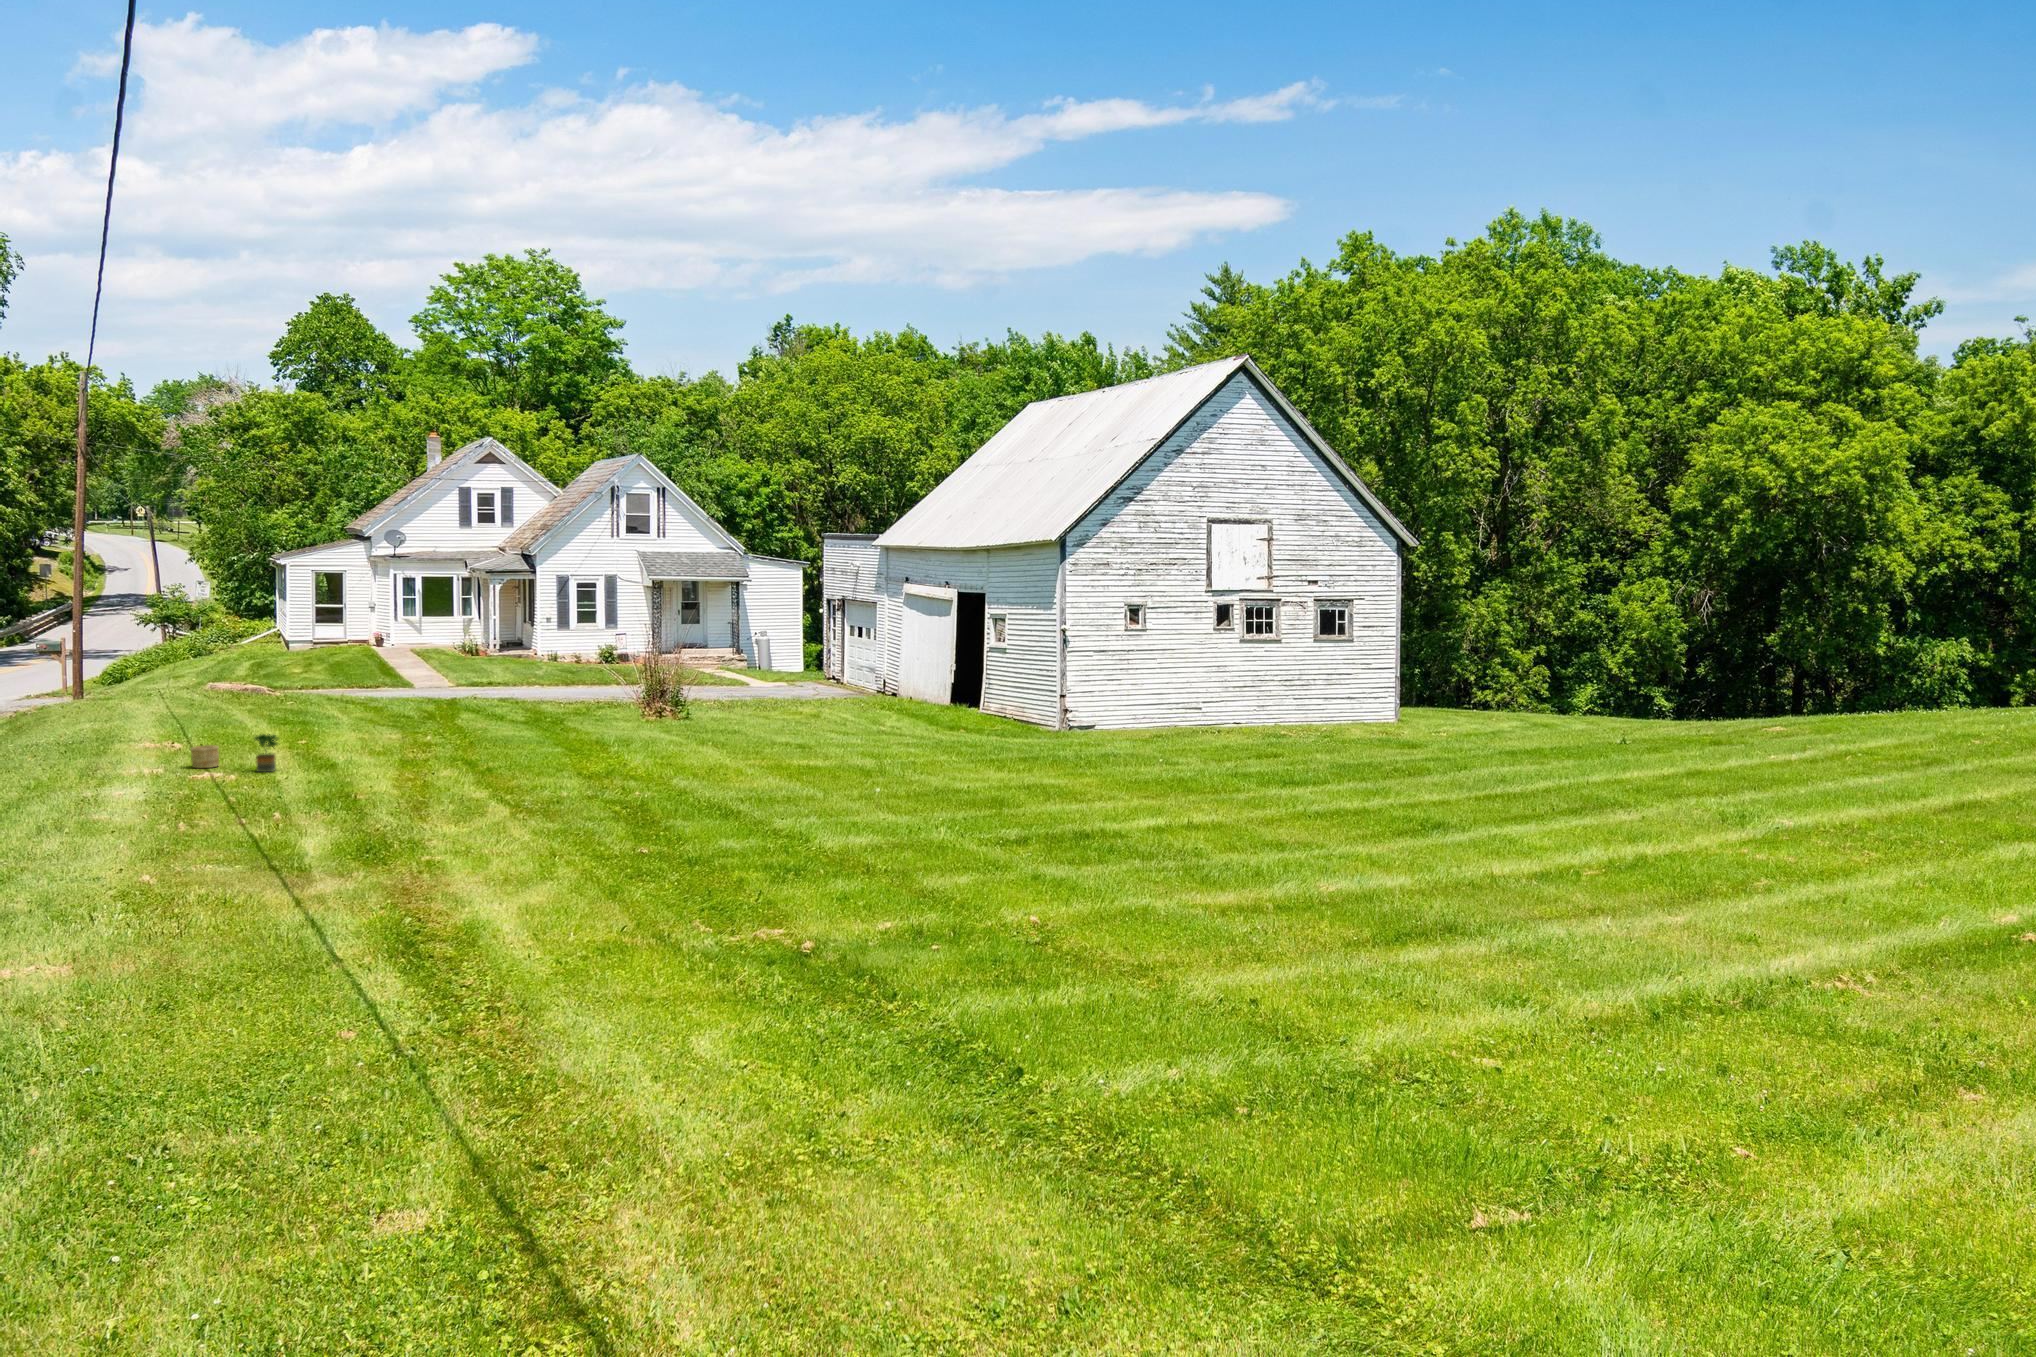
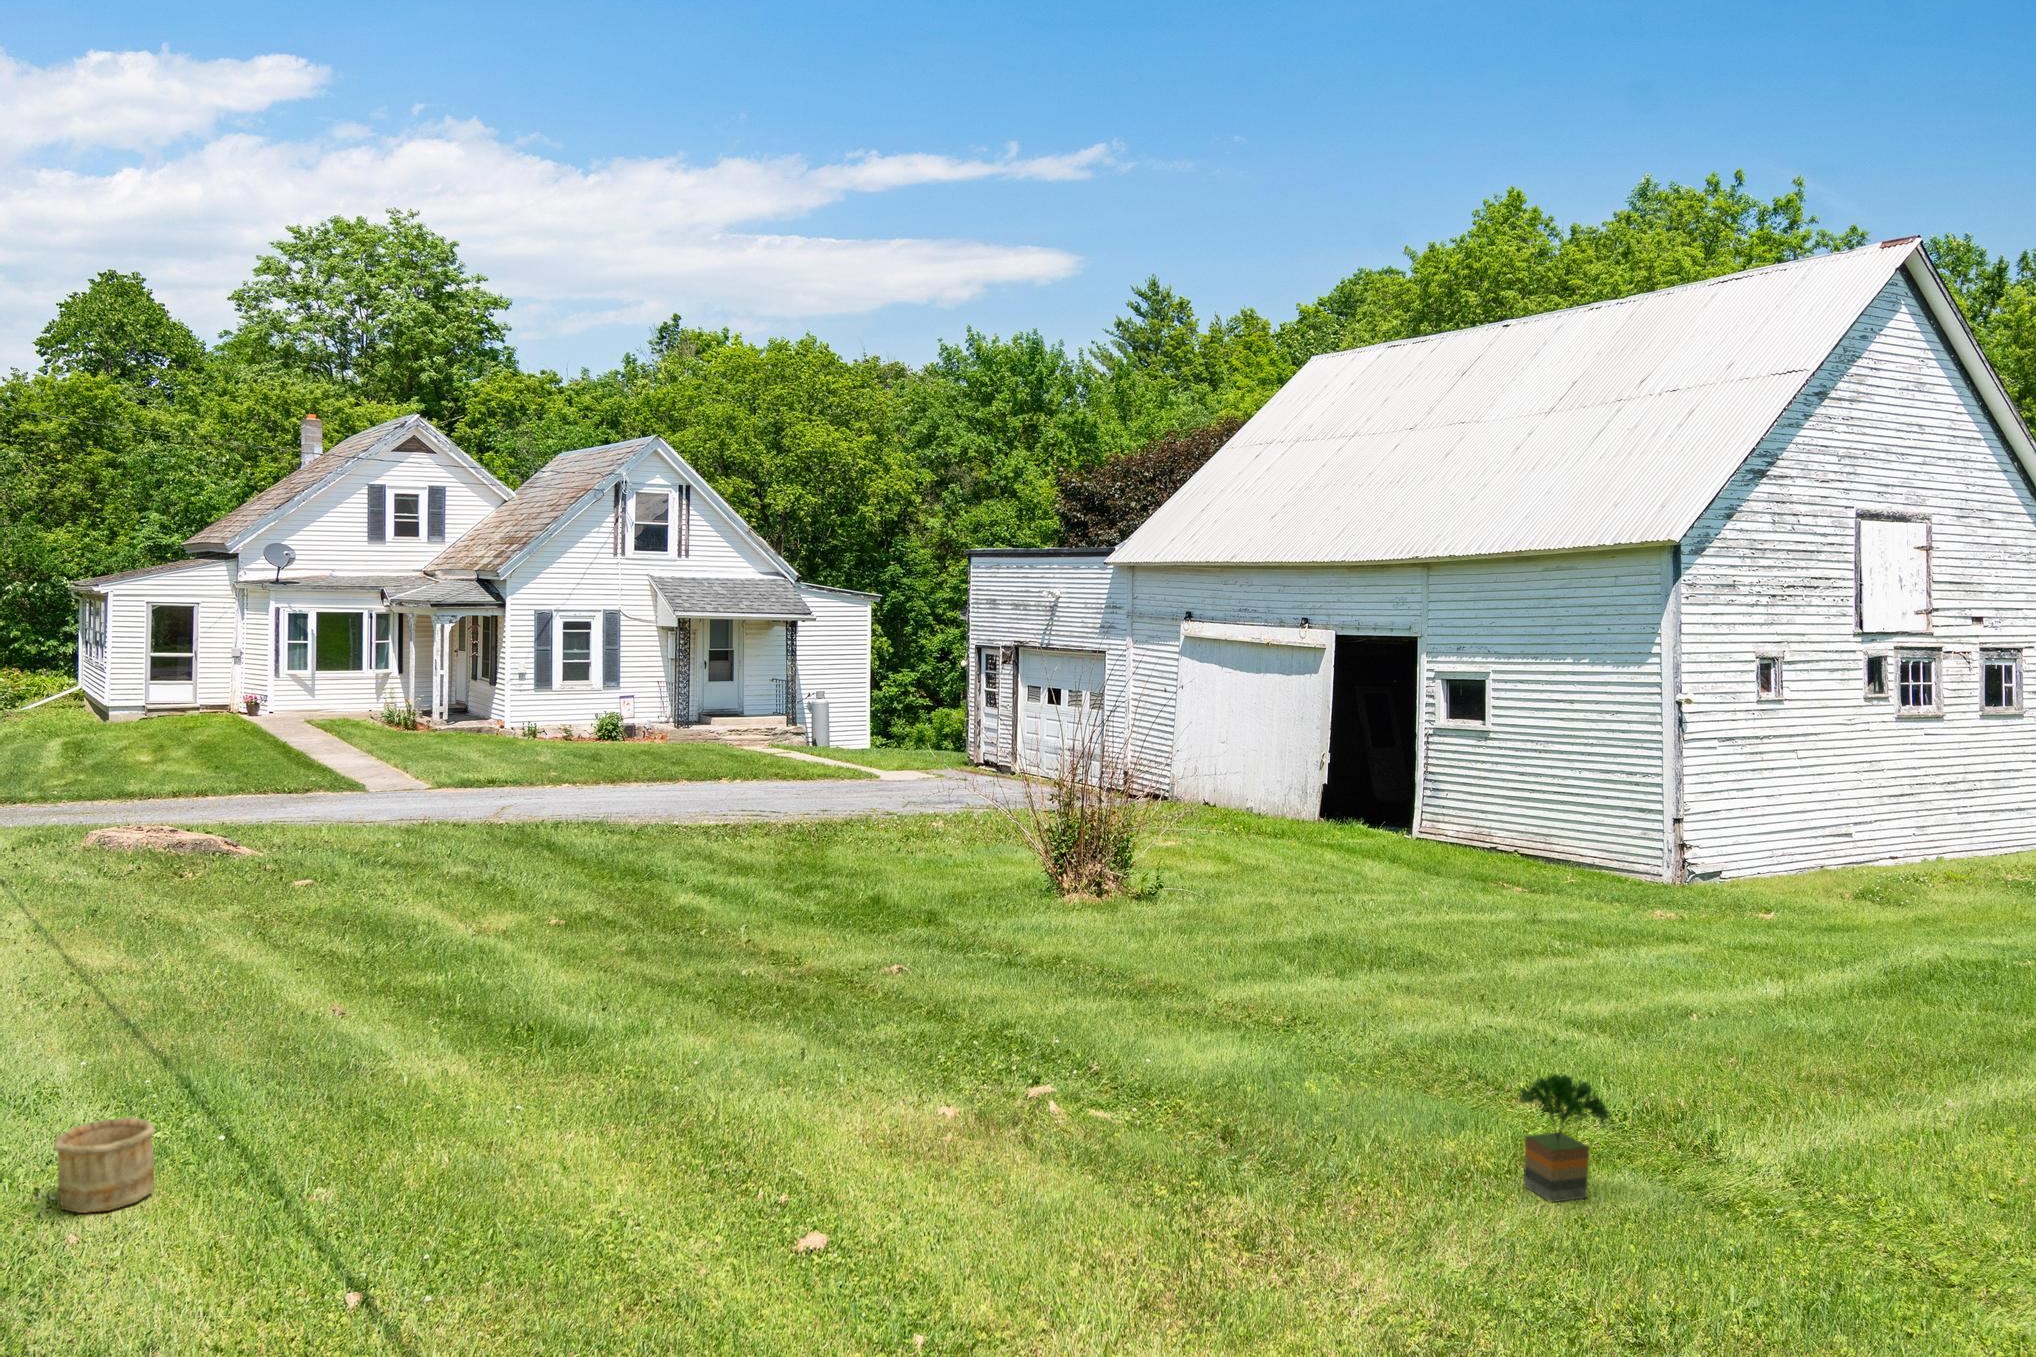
potted tree: present [255,734,279,772] -> present [1519,1074,1610,1202]

